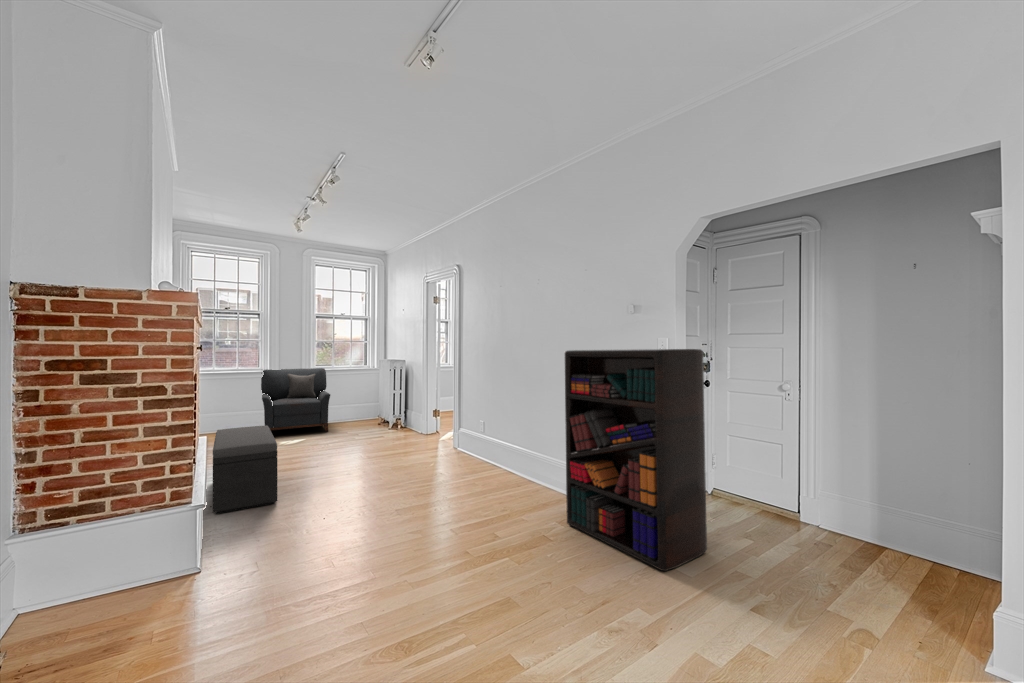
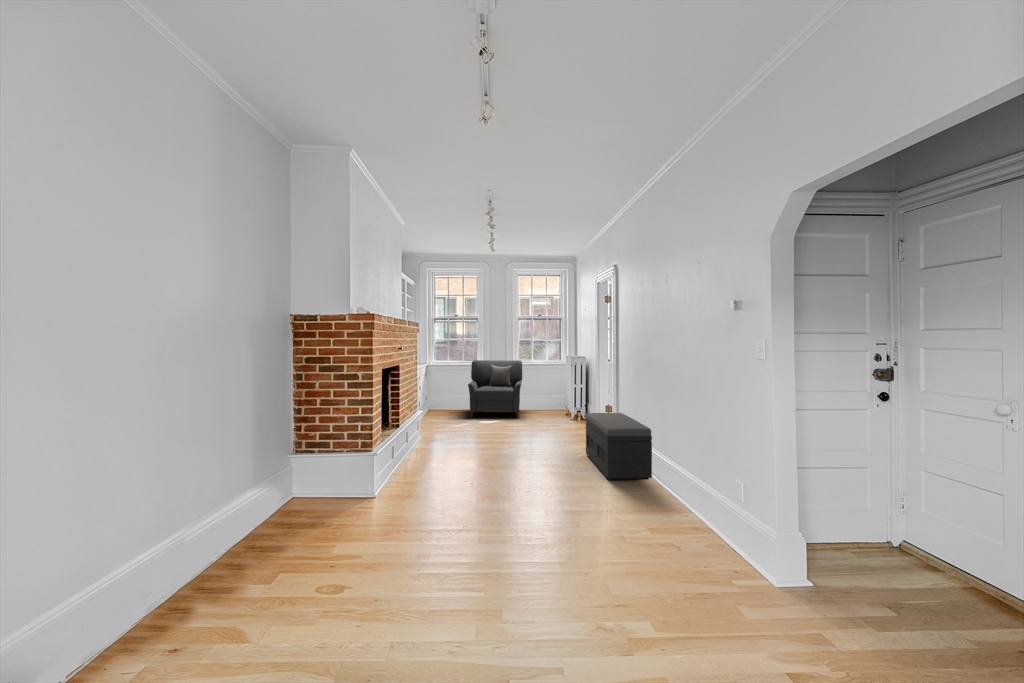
bookshelf: present [565,349,707,571] -> none [642,359,758,576]
storage bench: present [212,425,277,514] -> present [586,413,652,480]

